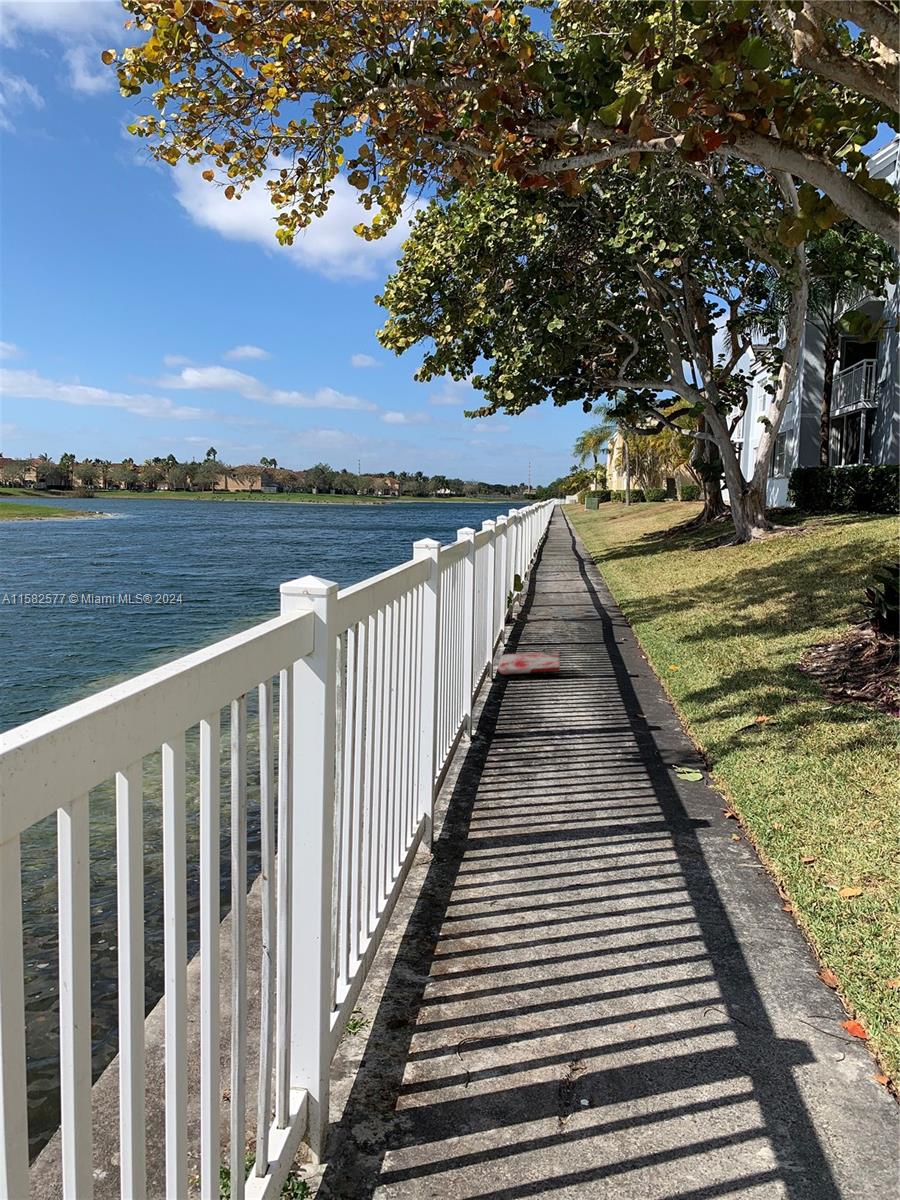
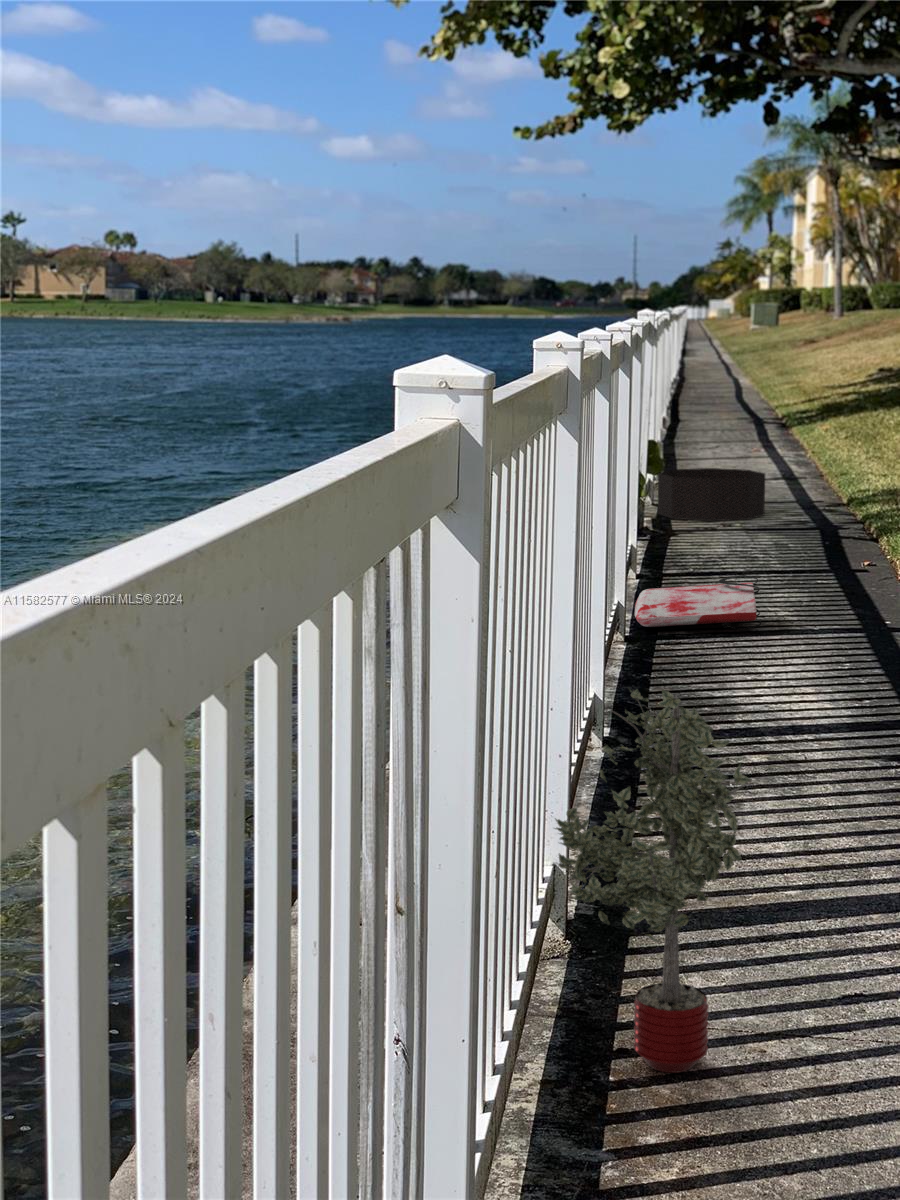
basket: none [521,587,576,615] -> present [658,468,765,521]
potted tree: none [413,725,516,930] -> present [555,689,750,1073]

